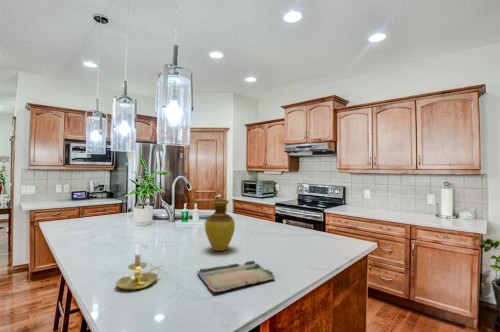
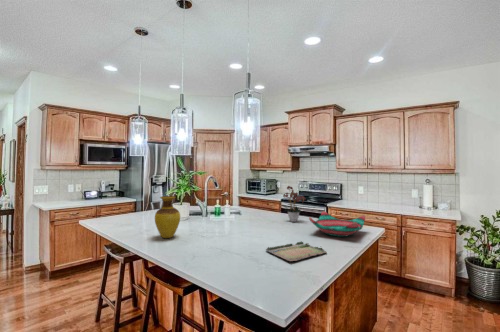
flower arrangement: none [253,187,283,232] -> present [283,186,306,222]
vase: present [205,200,235,251] -> present [155,196,180,238]
decorative bowl: none [272,220,346,255] -> present [309,211,365,237]
candle holder: present [116,246,161,290] -> none [212,228,242,263]

